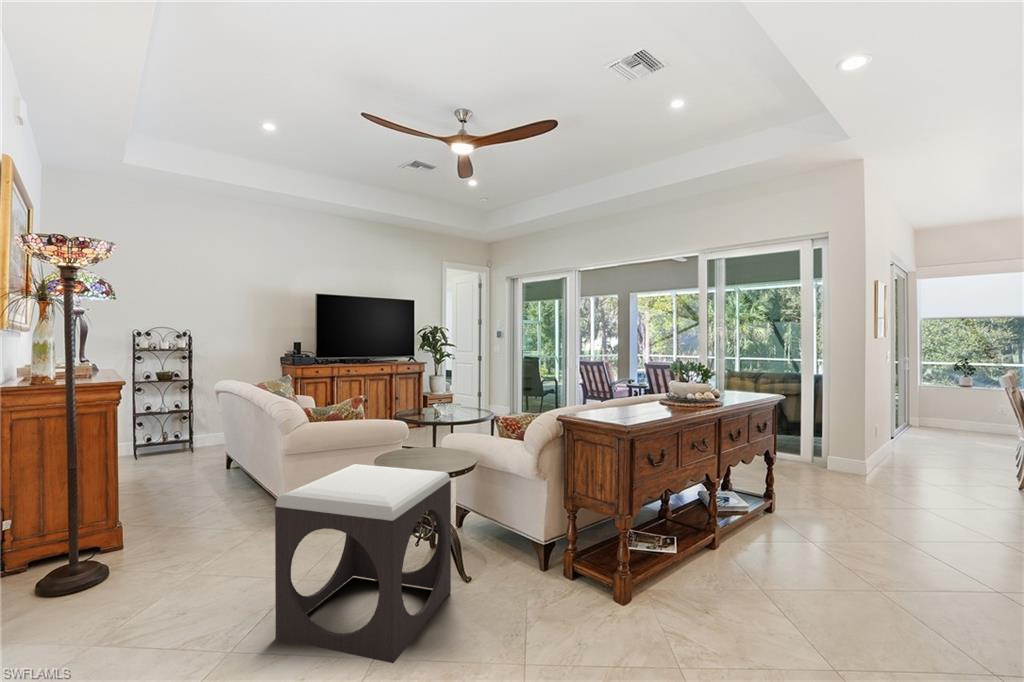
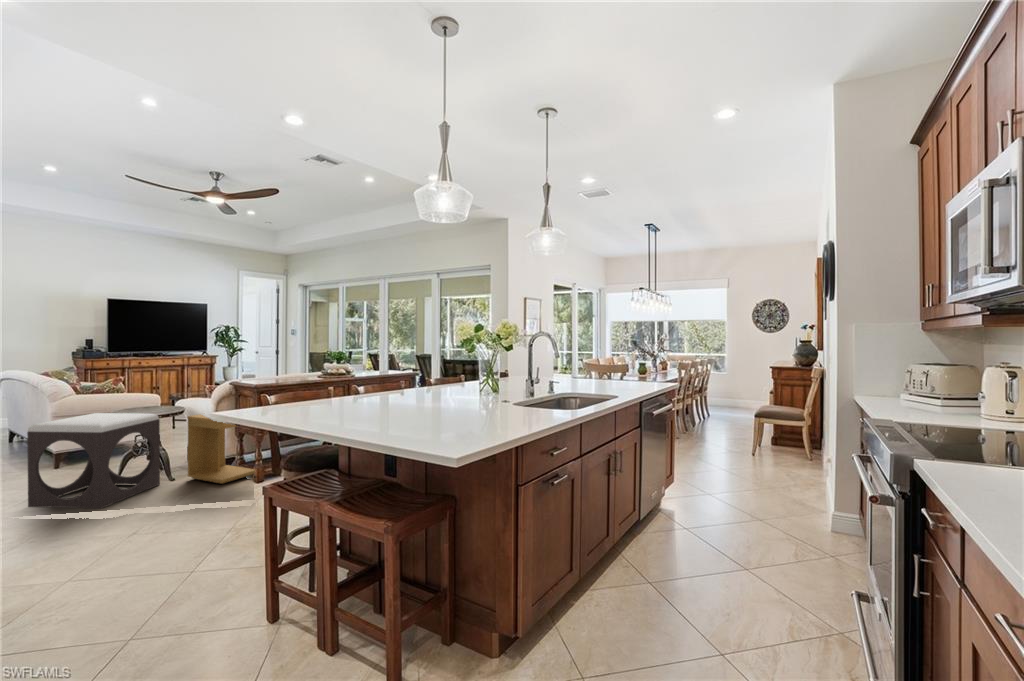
side table: none [486,461,592,604] -> present [187,414,255,484]

